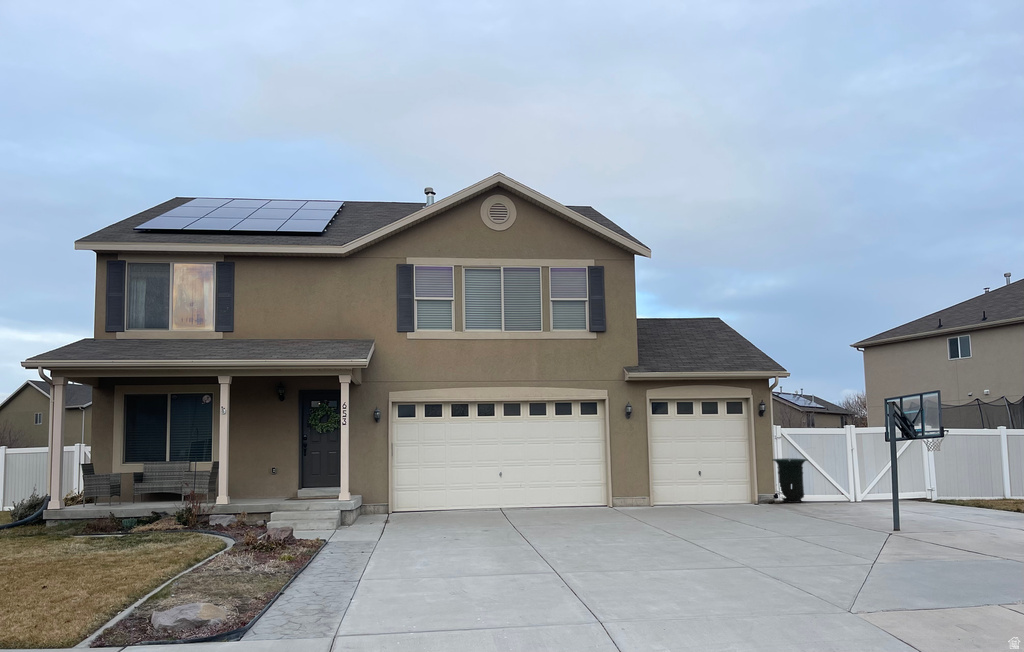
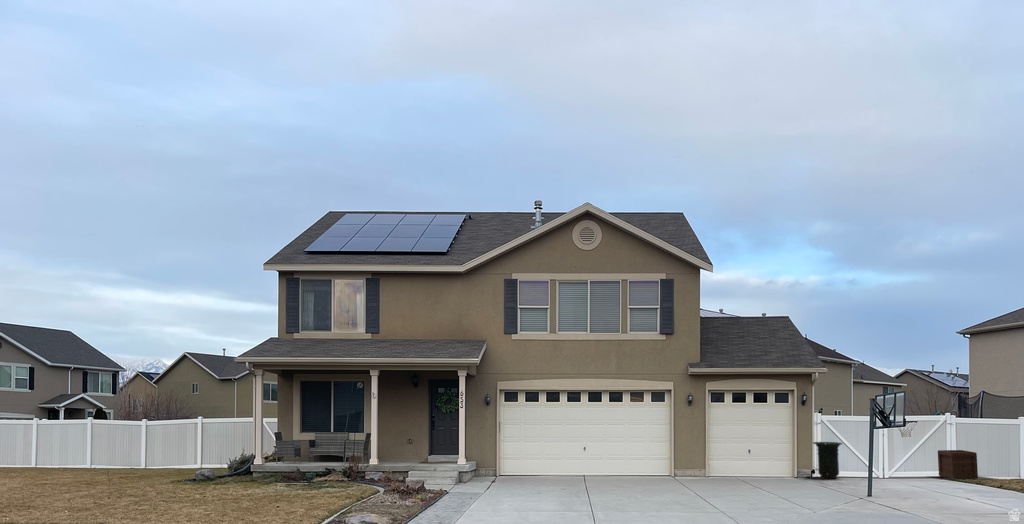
wooden crate: none [903,464,952,498] -> present [938,450,978,479]

